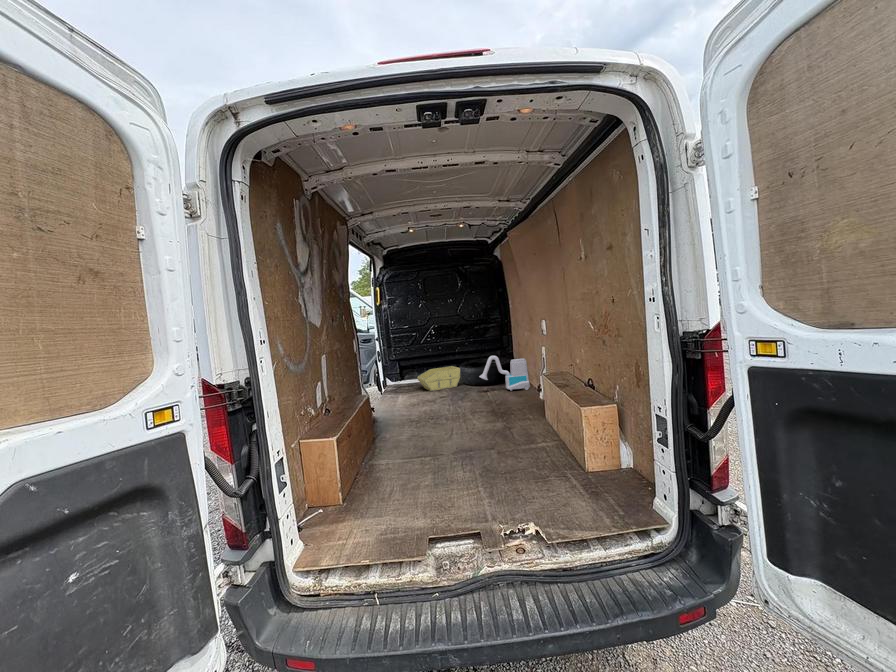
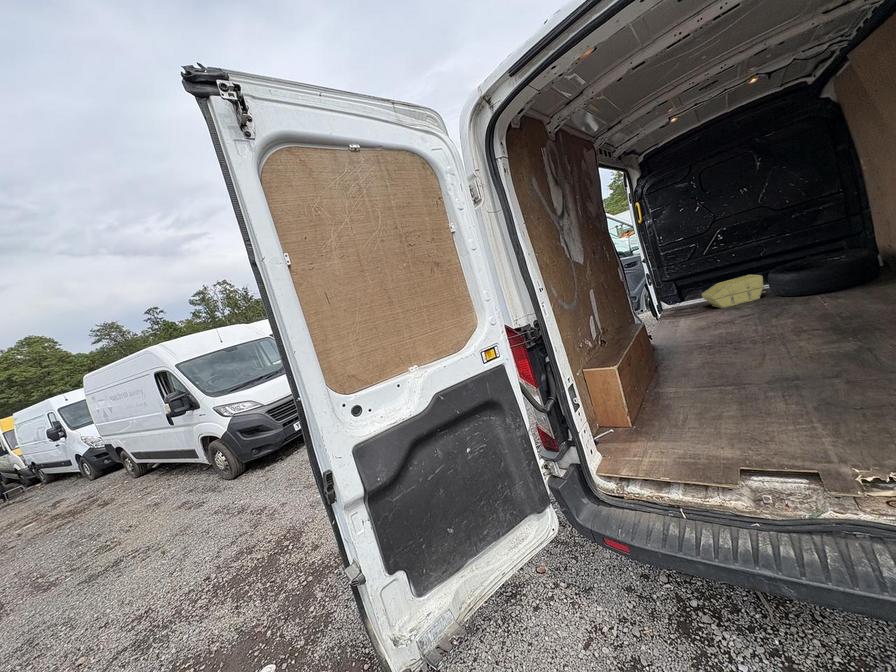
vacuum cleaner: present [479,356,530,391] -> none [793,246,888,294]

